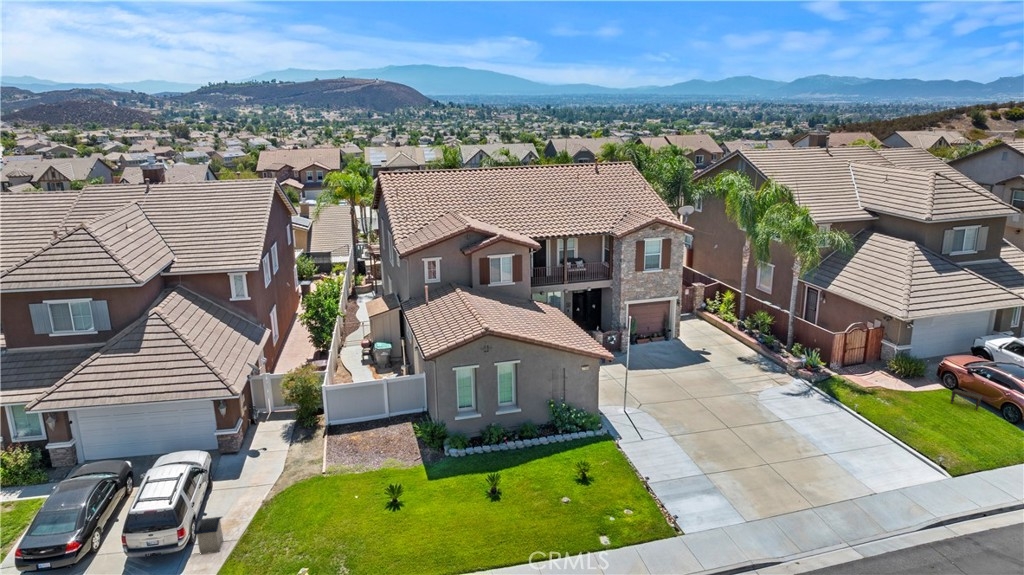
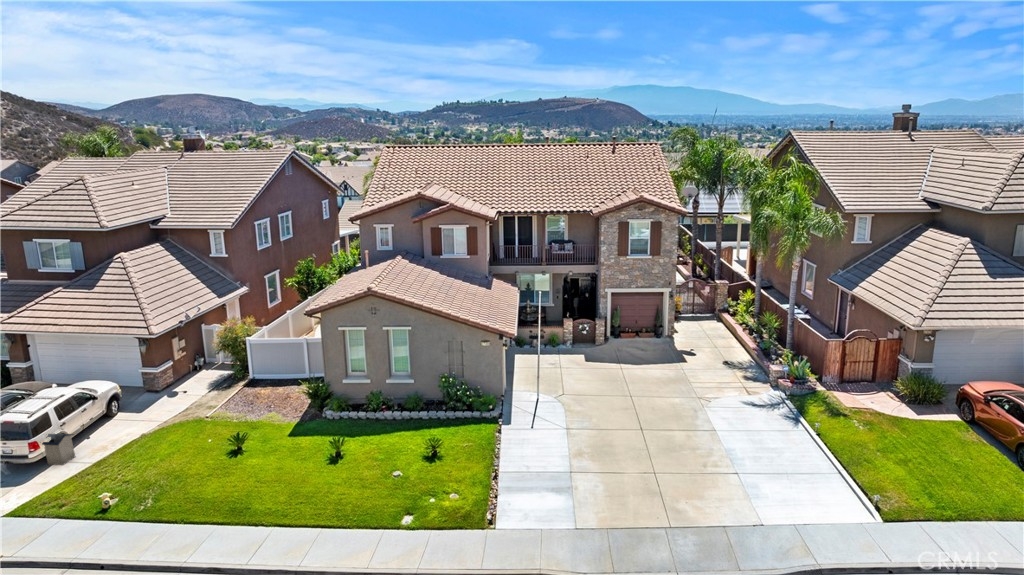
bench: present [951,389,982,410] -> none [953,422,996,453]

